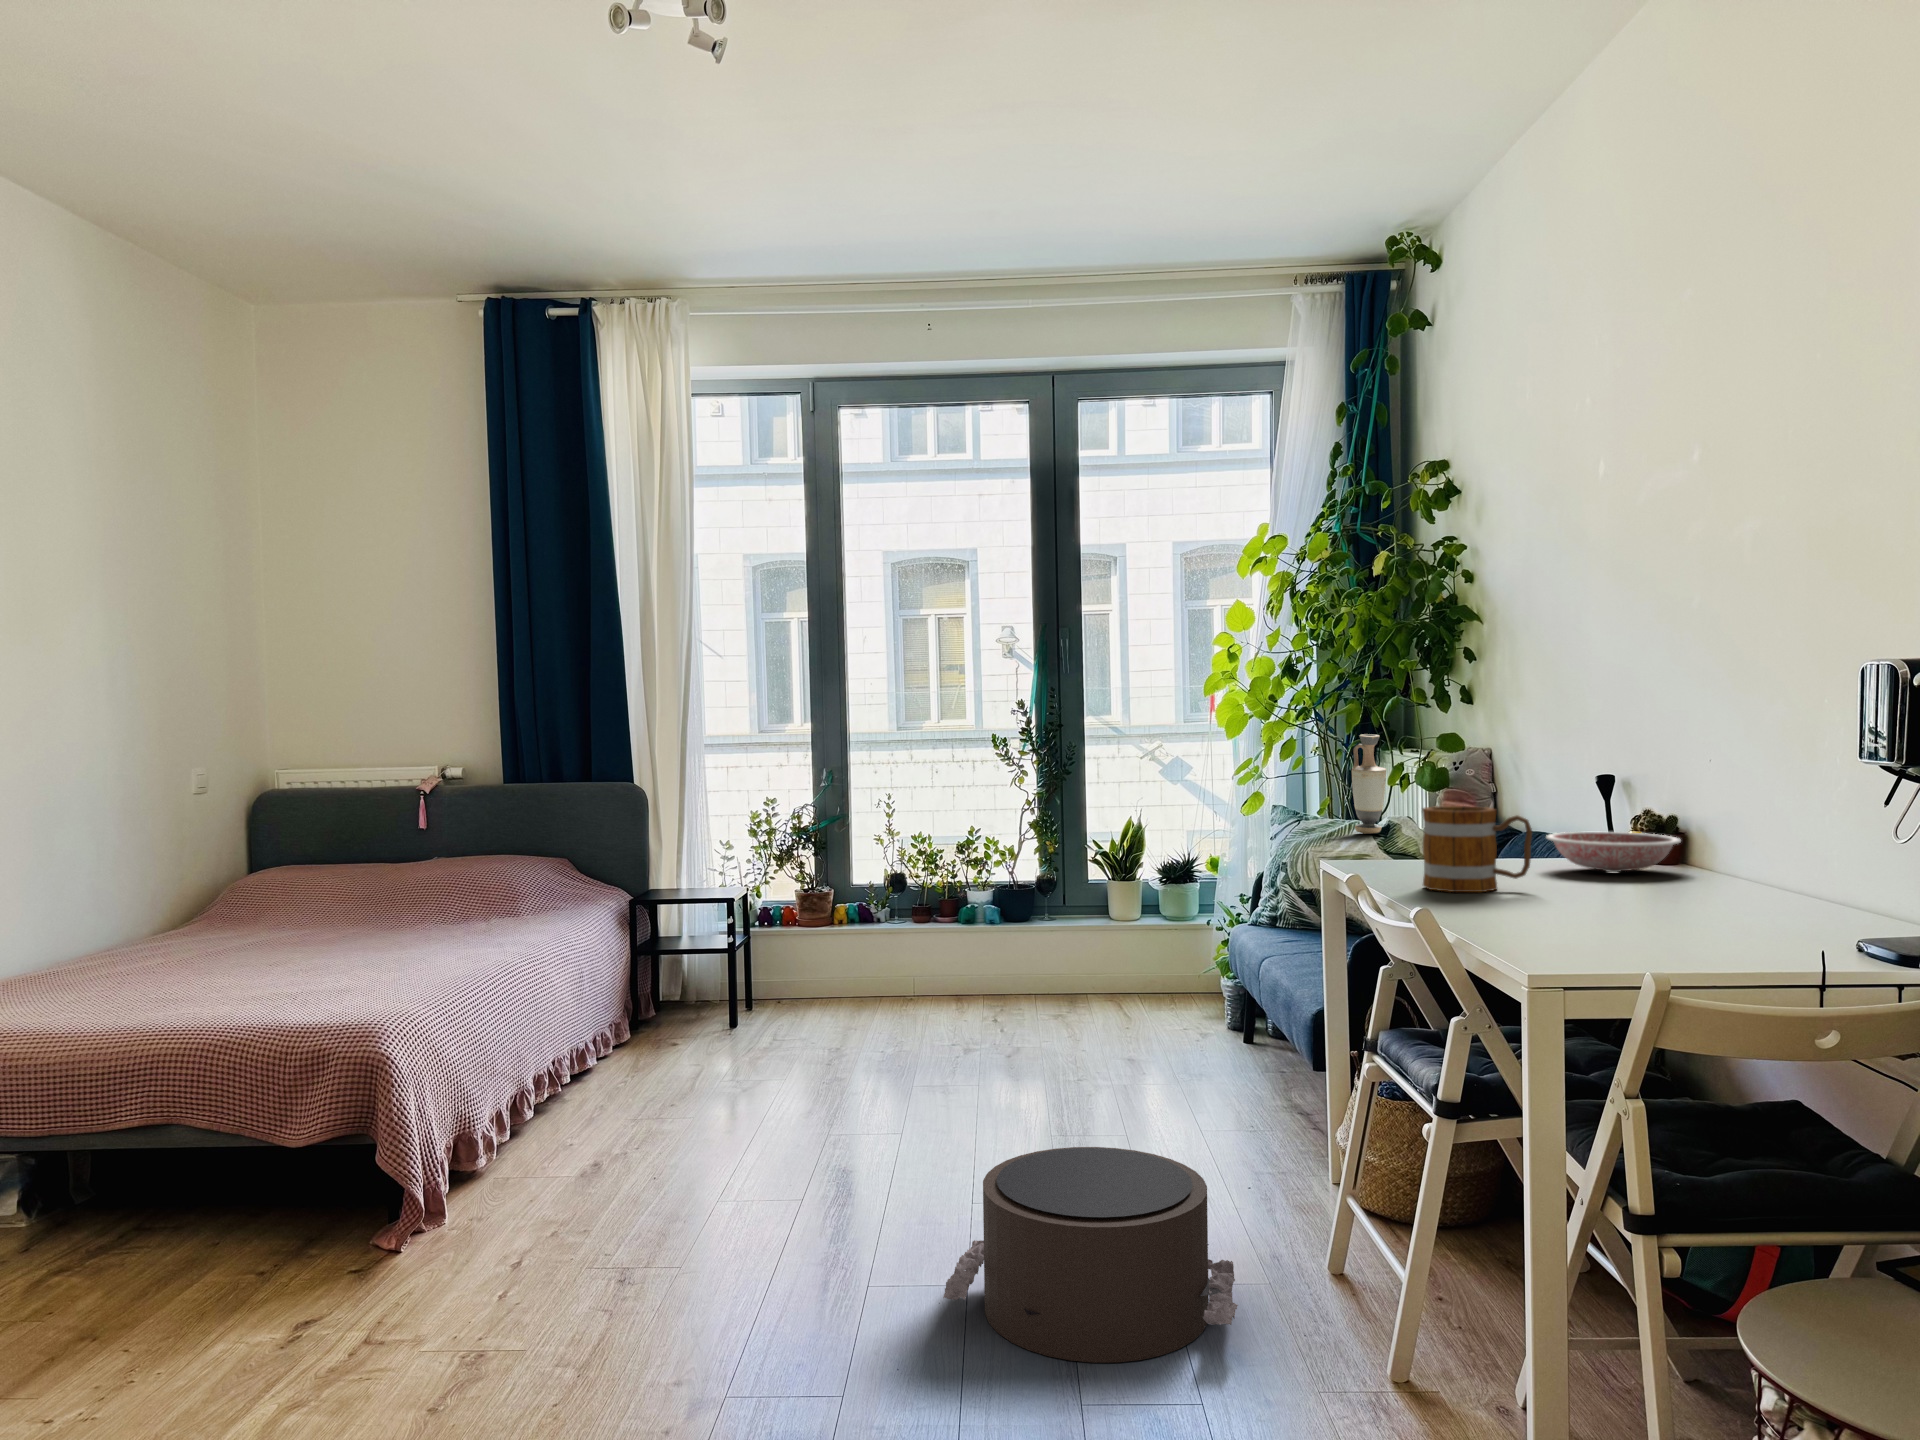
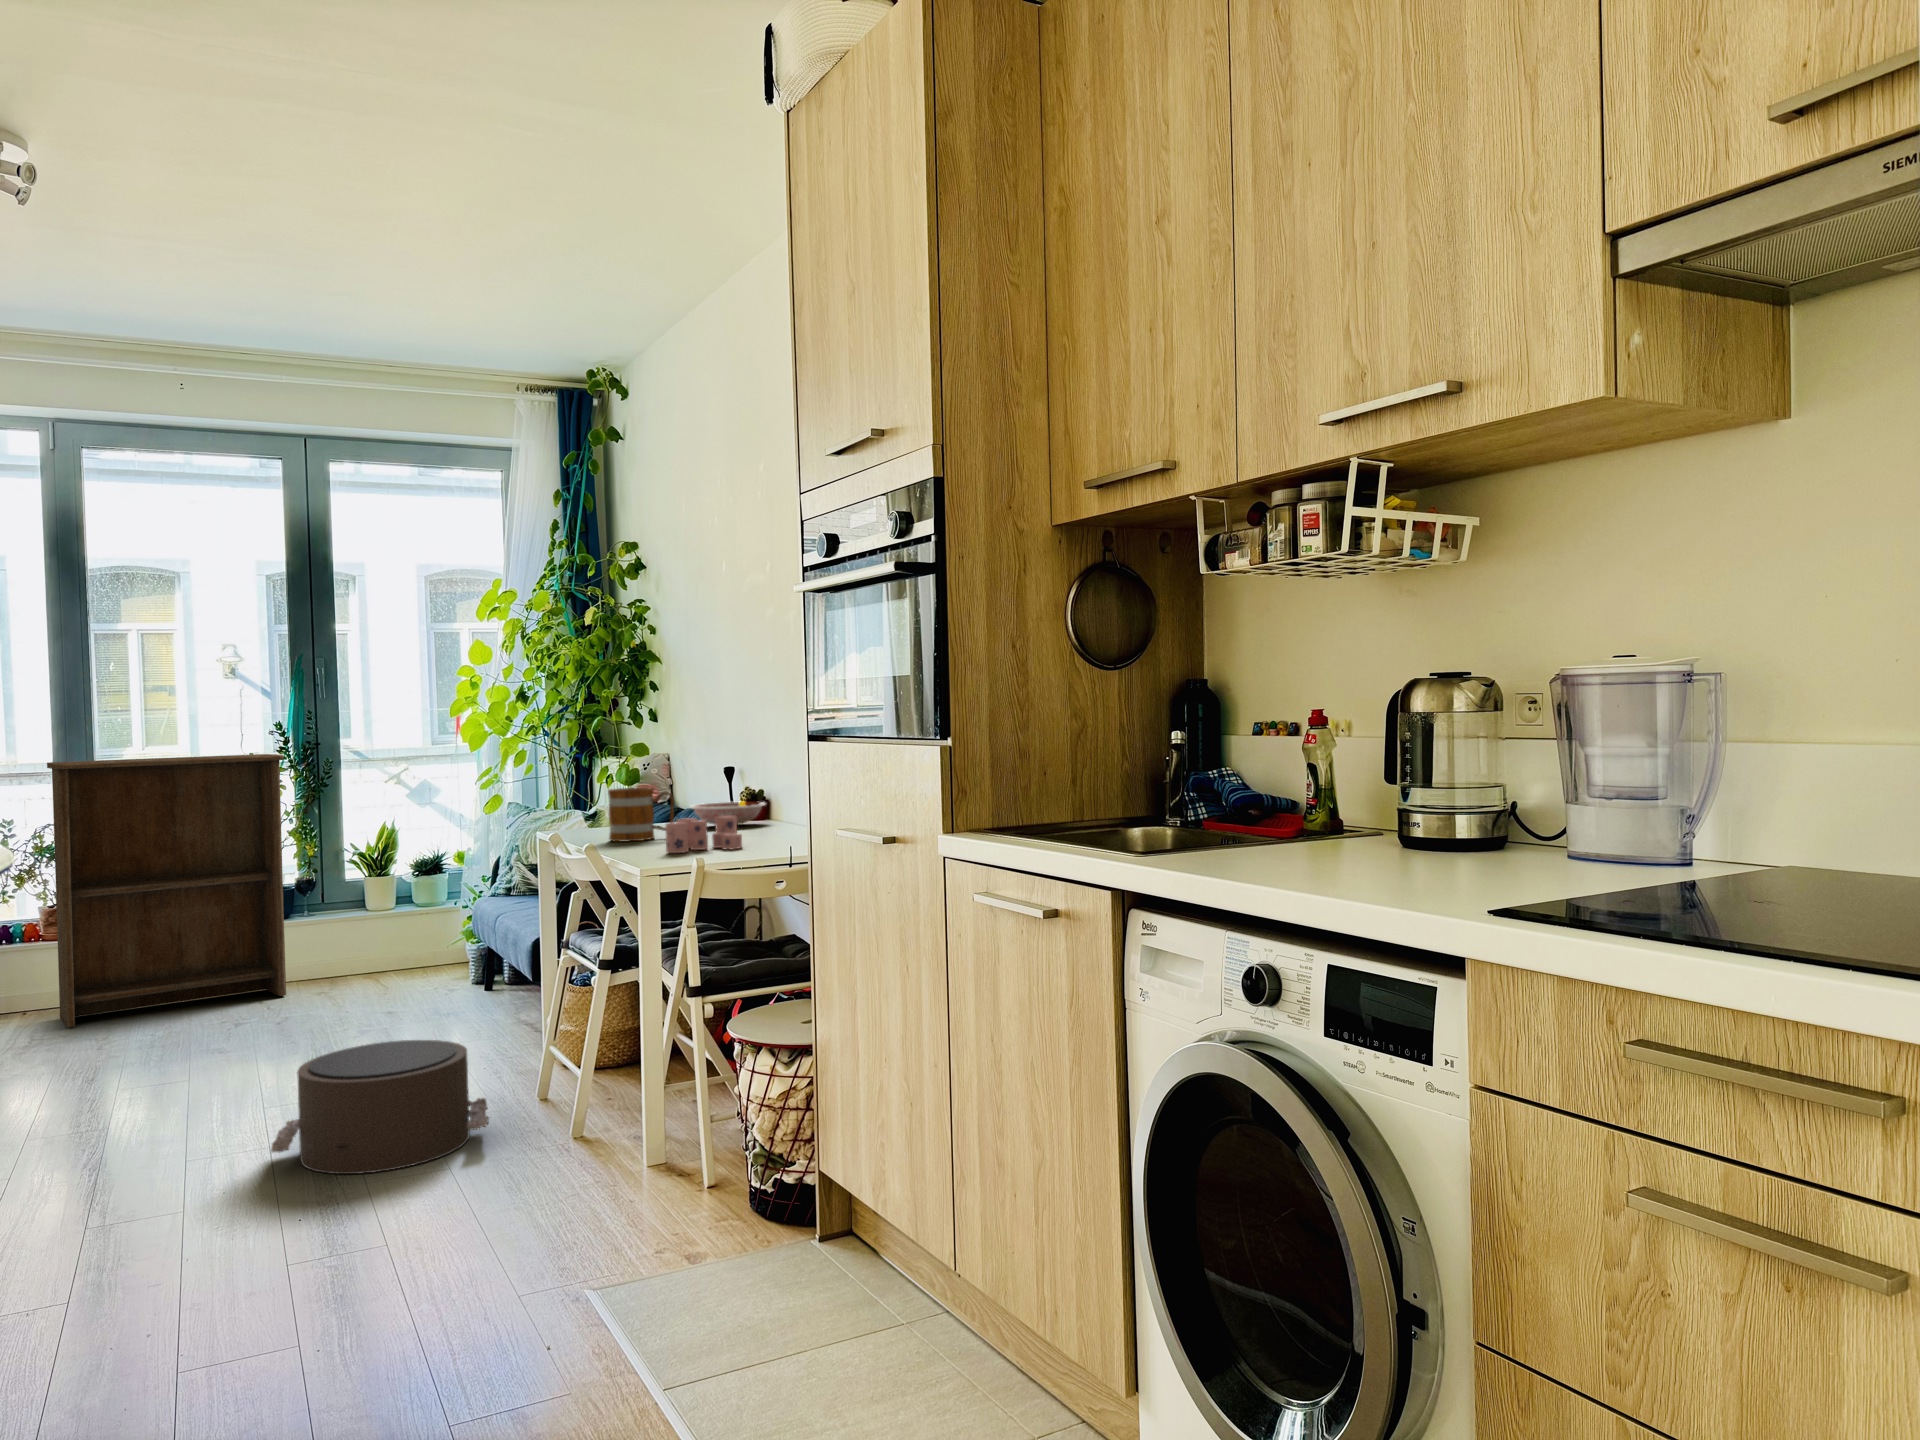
vase: present [1352,734,1386,834] -> none [568,745,593,818]
bookshelf: none [799,736,1020,1024] -> present [47,754,286,1028]
candle: none [1536,869,1680,935] -> present [665,816,742,853]

